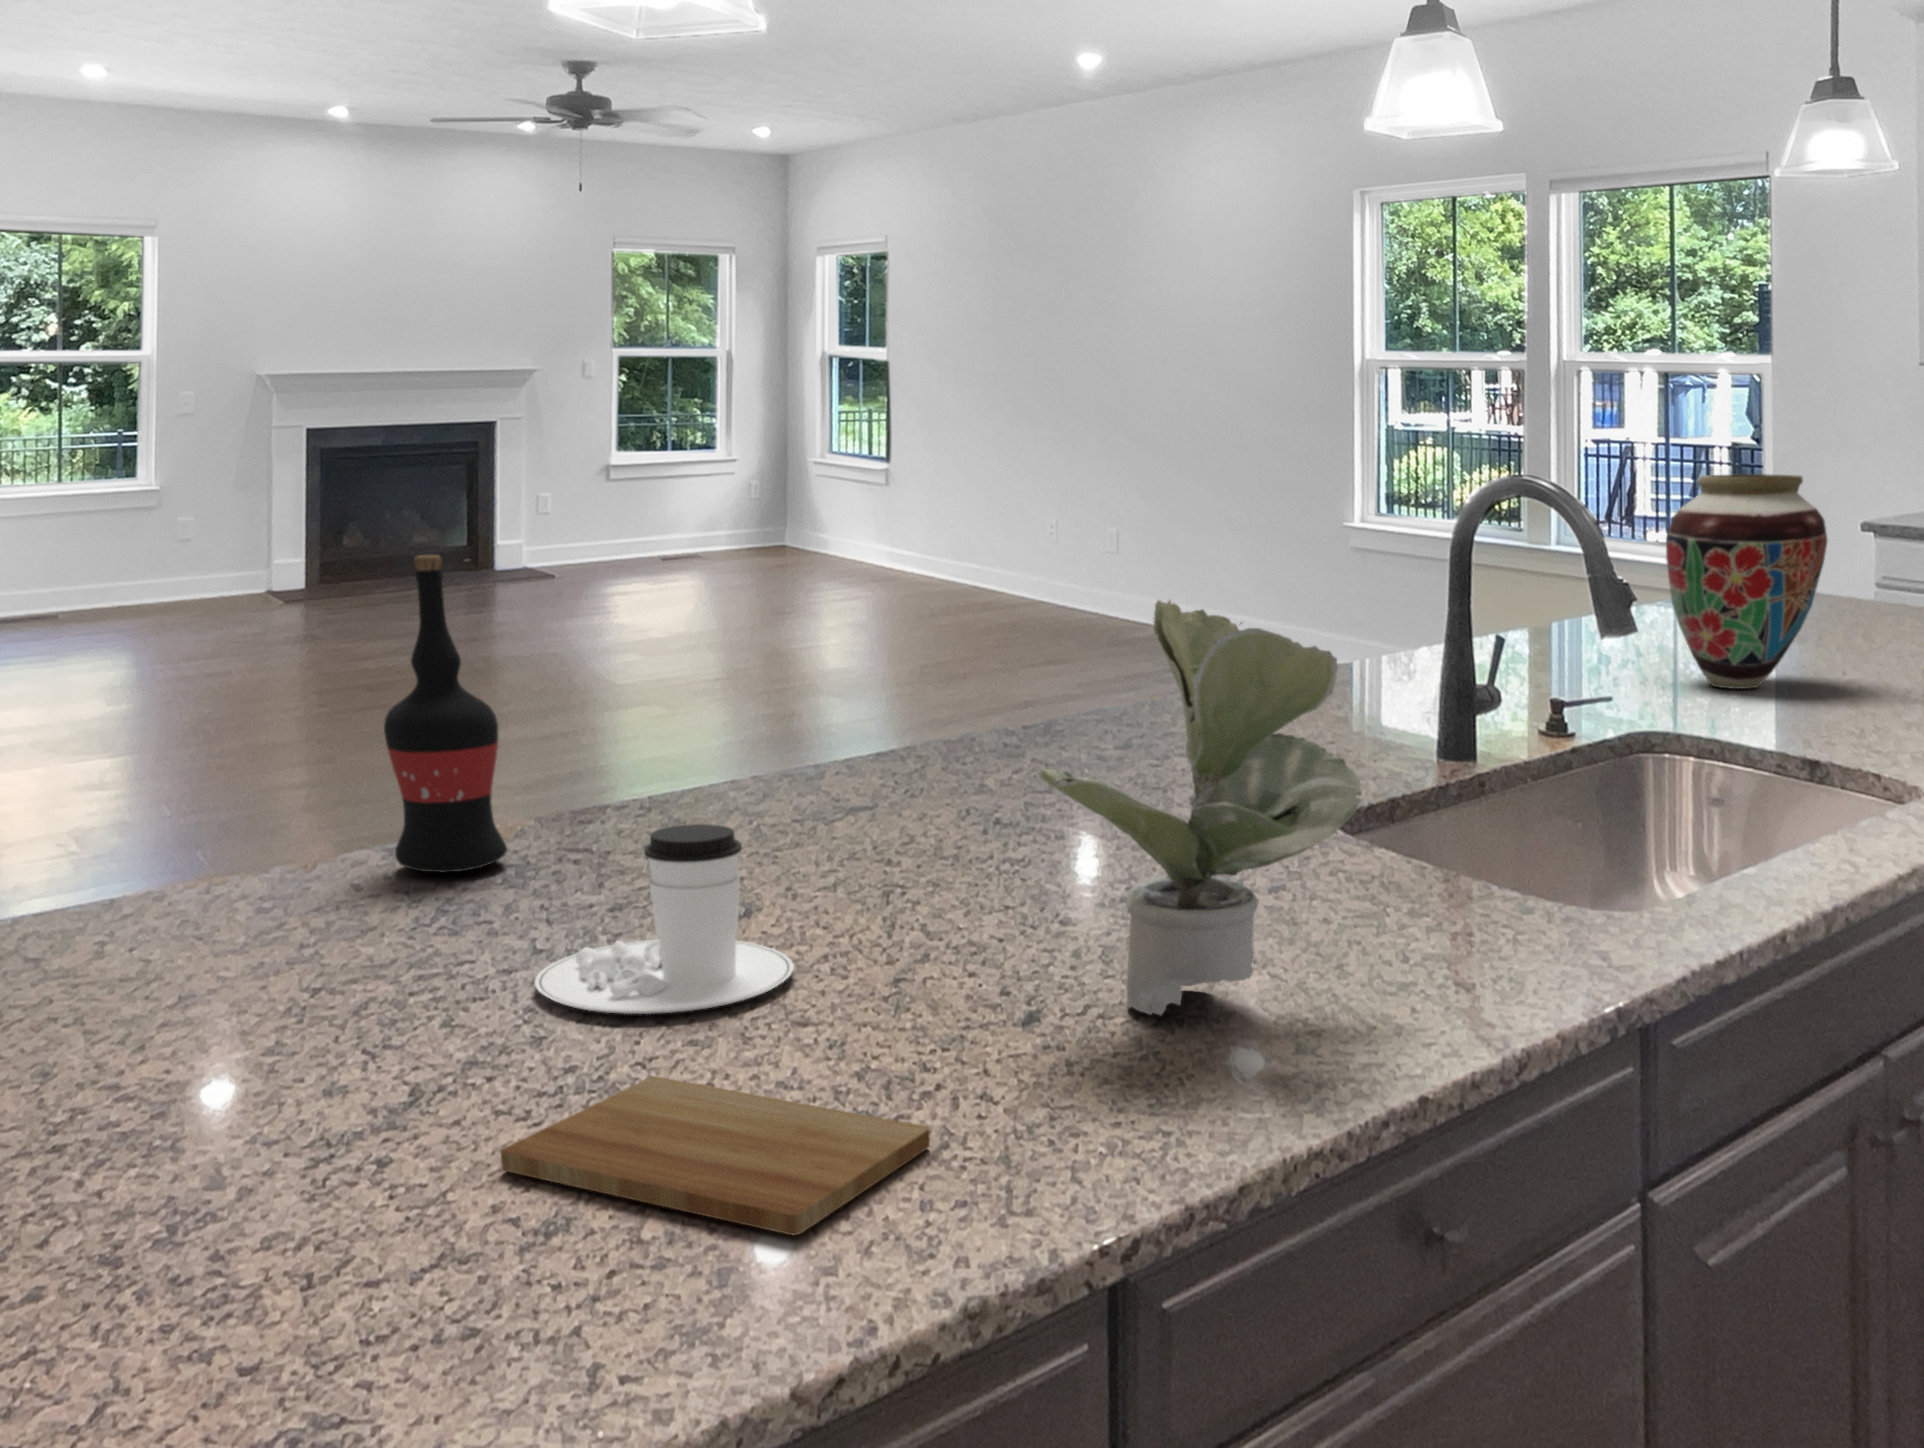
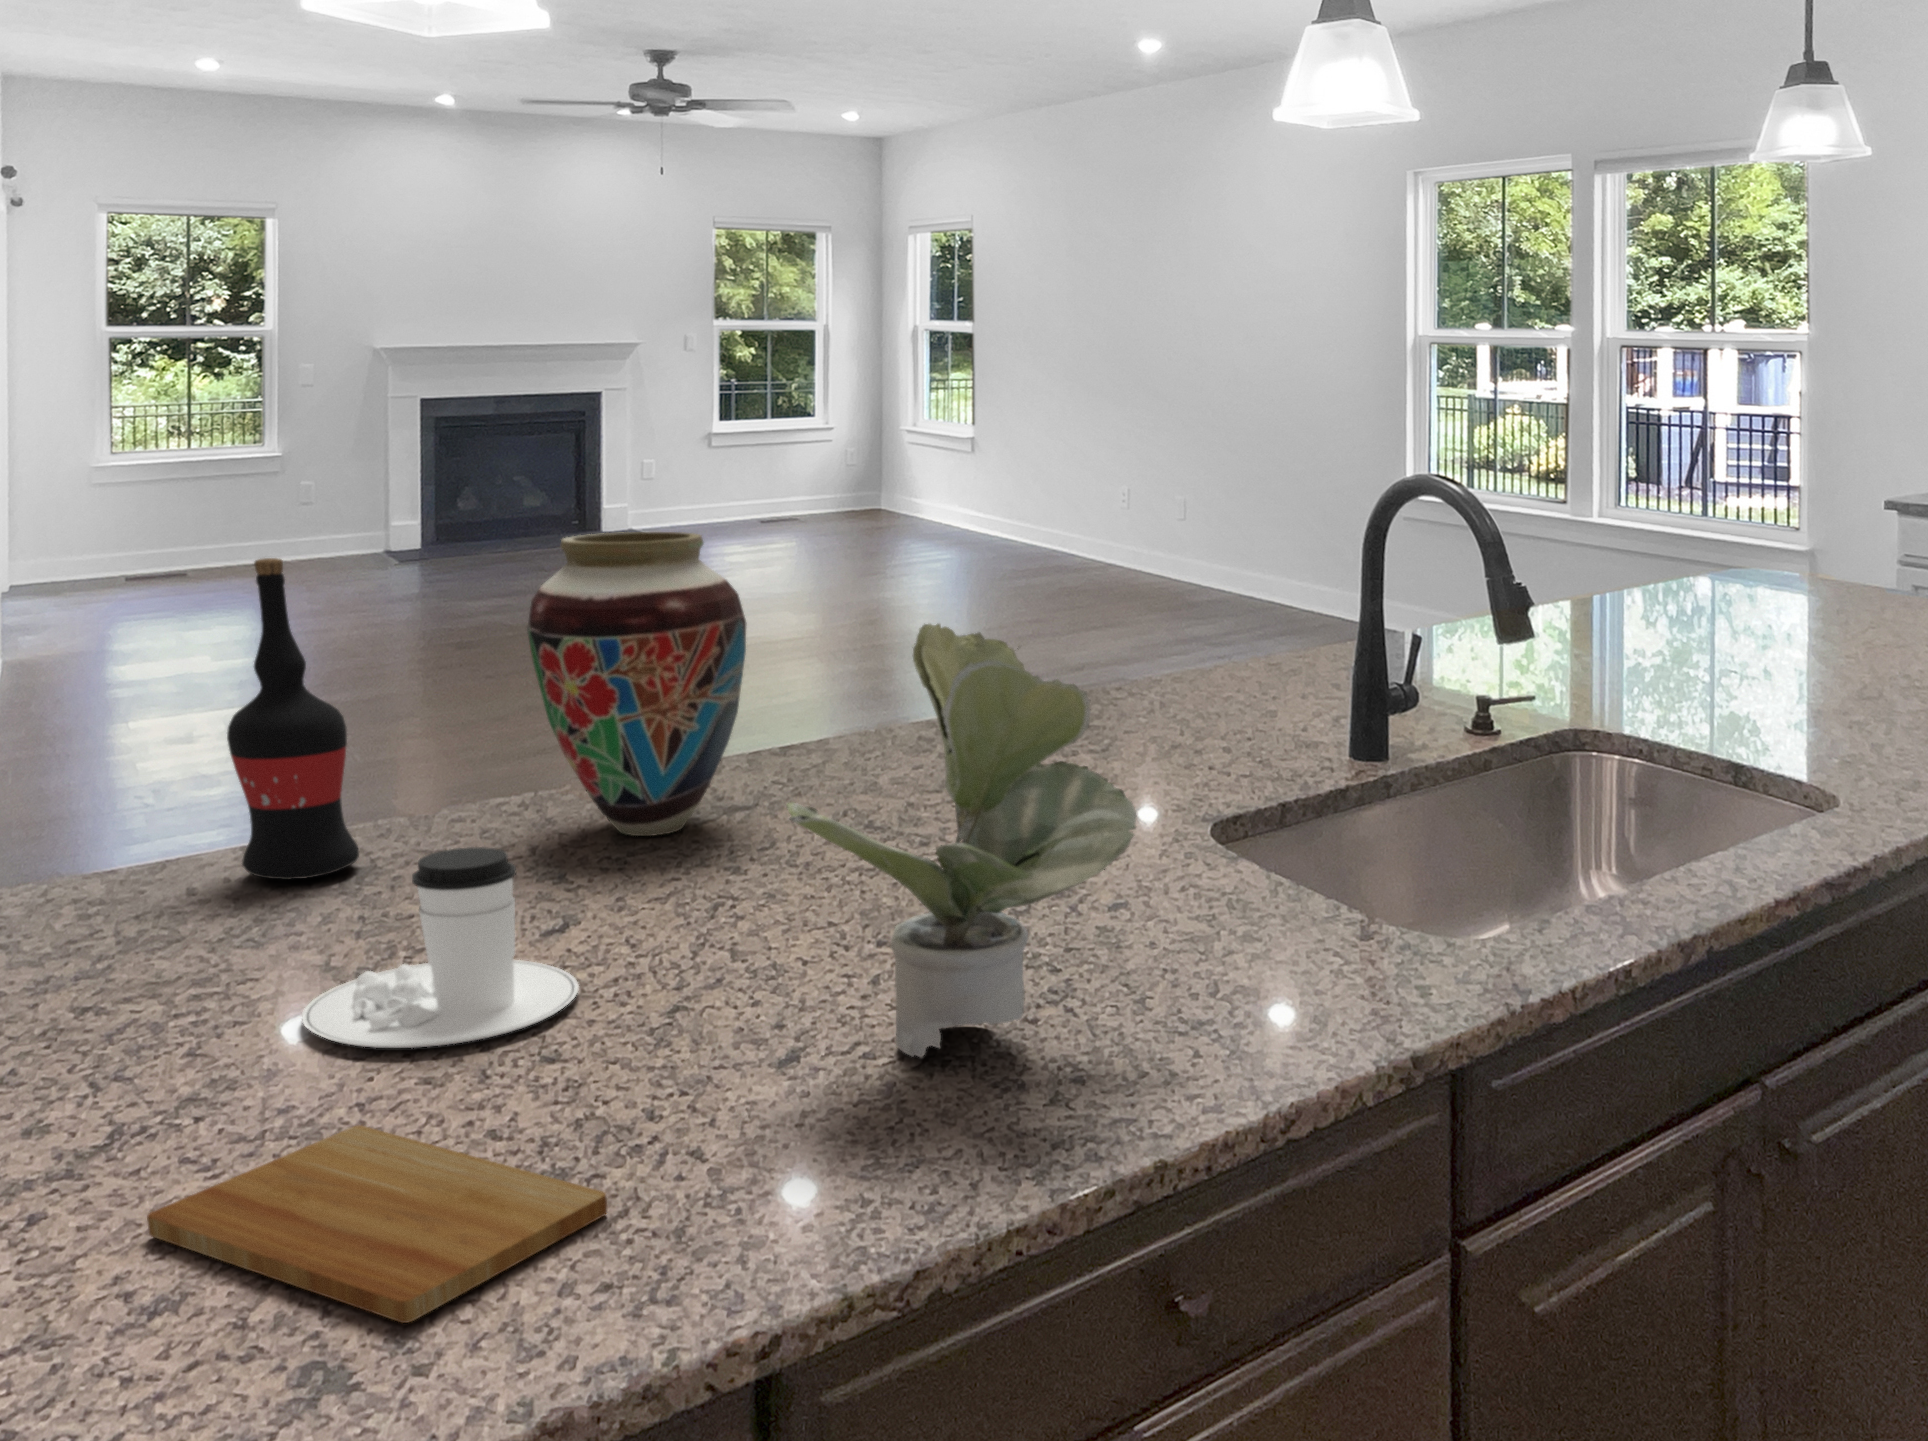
vase: present [1666,474,1827,689] -> present [527,532,746,836]

